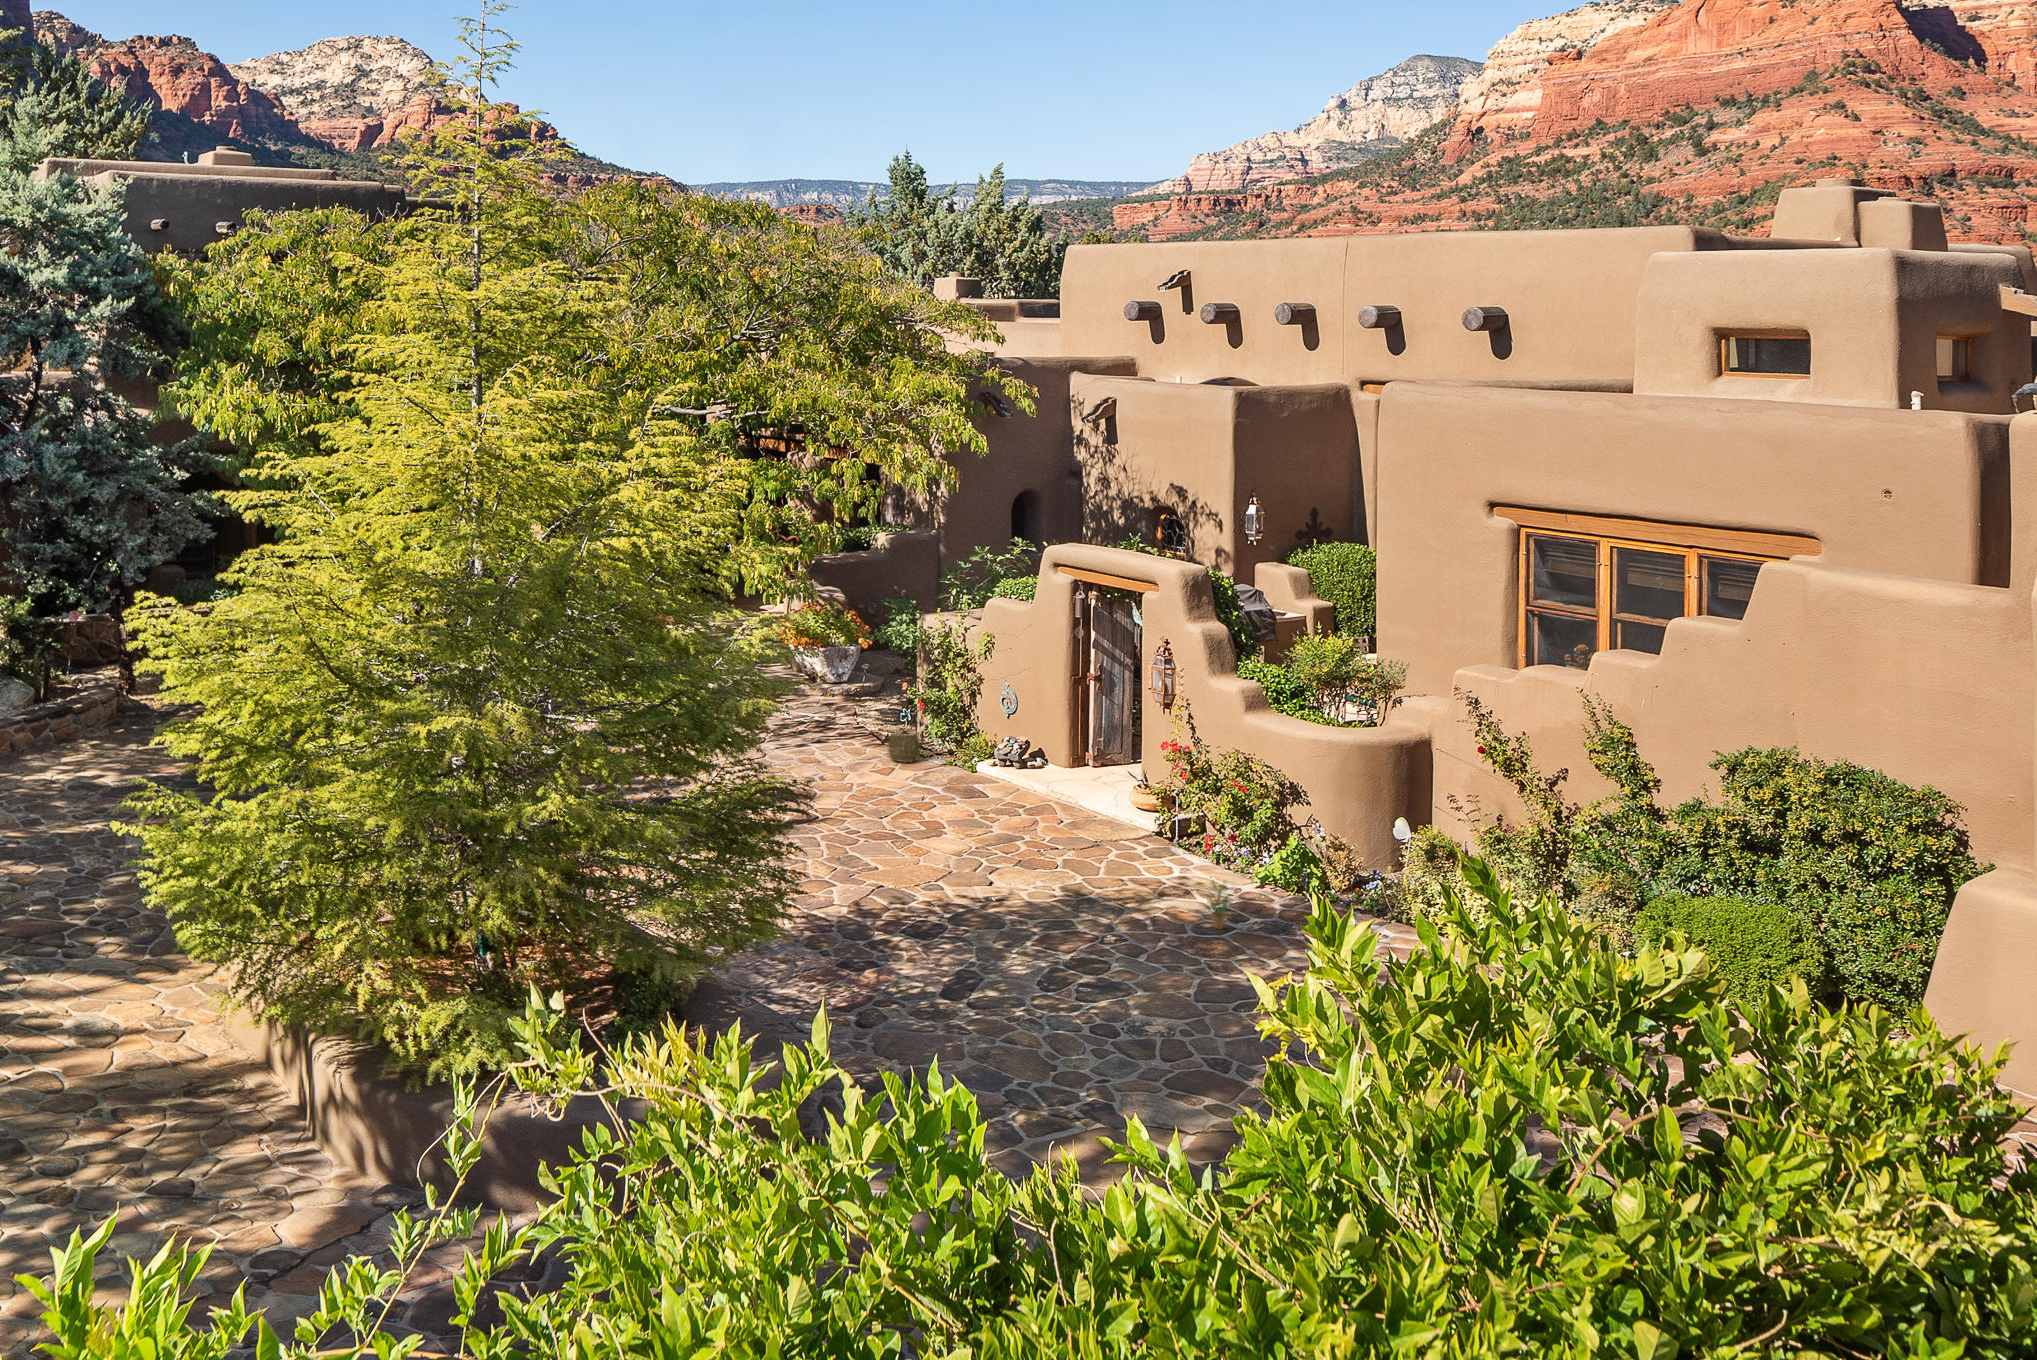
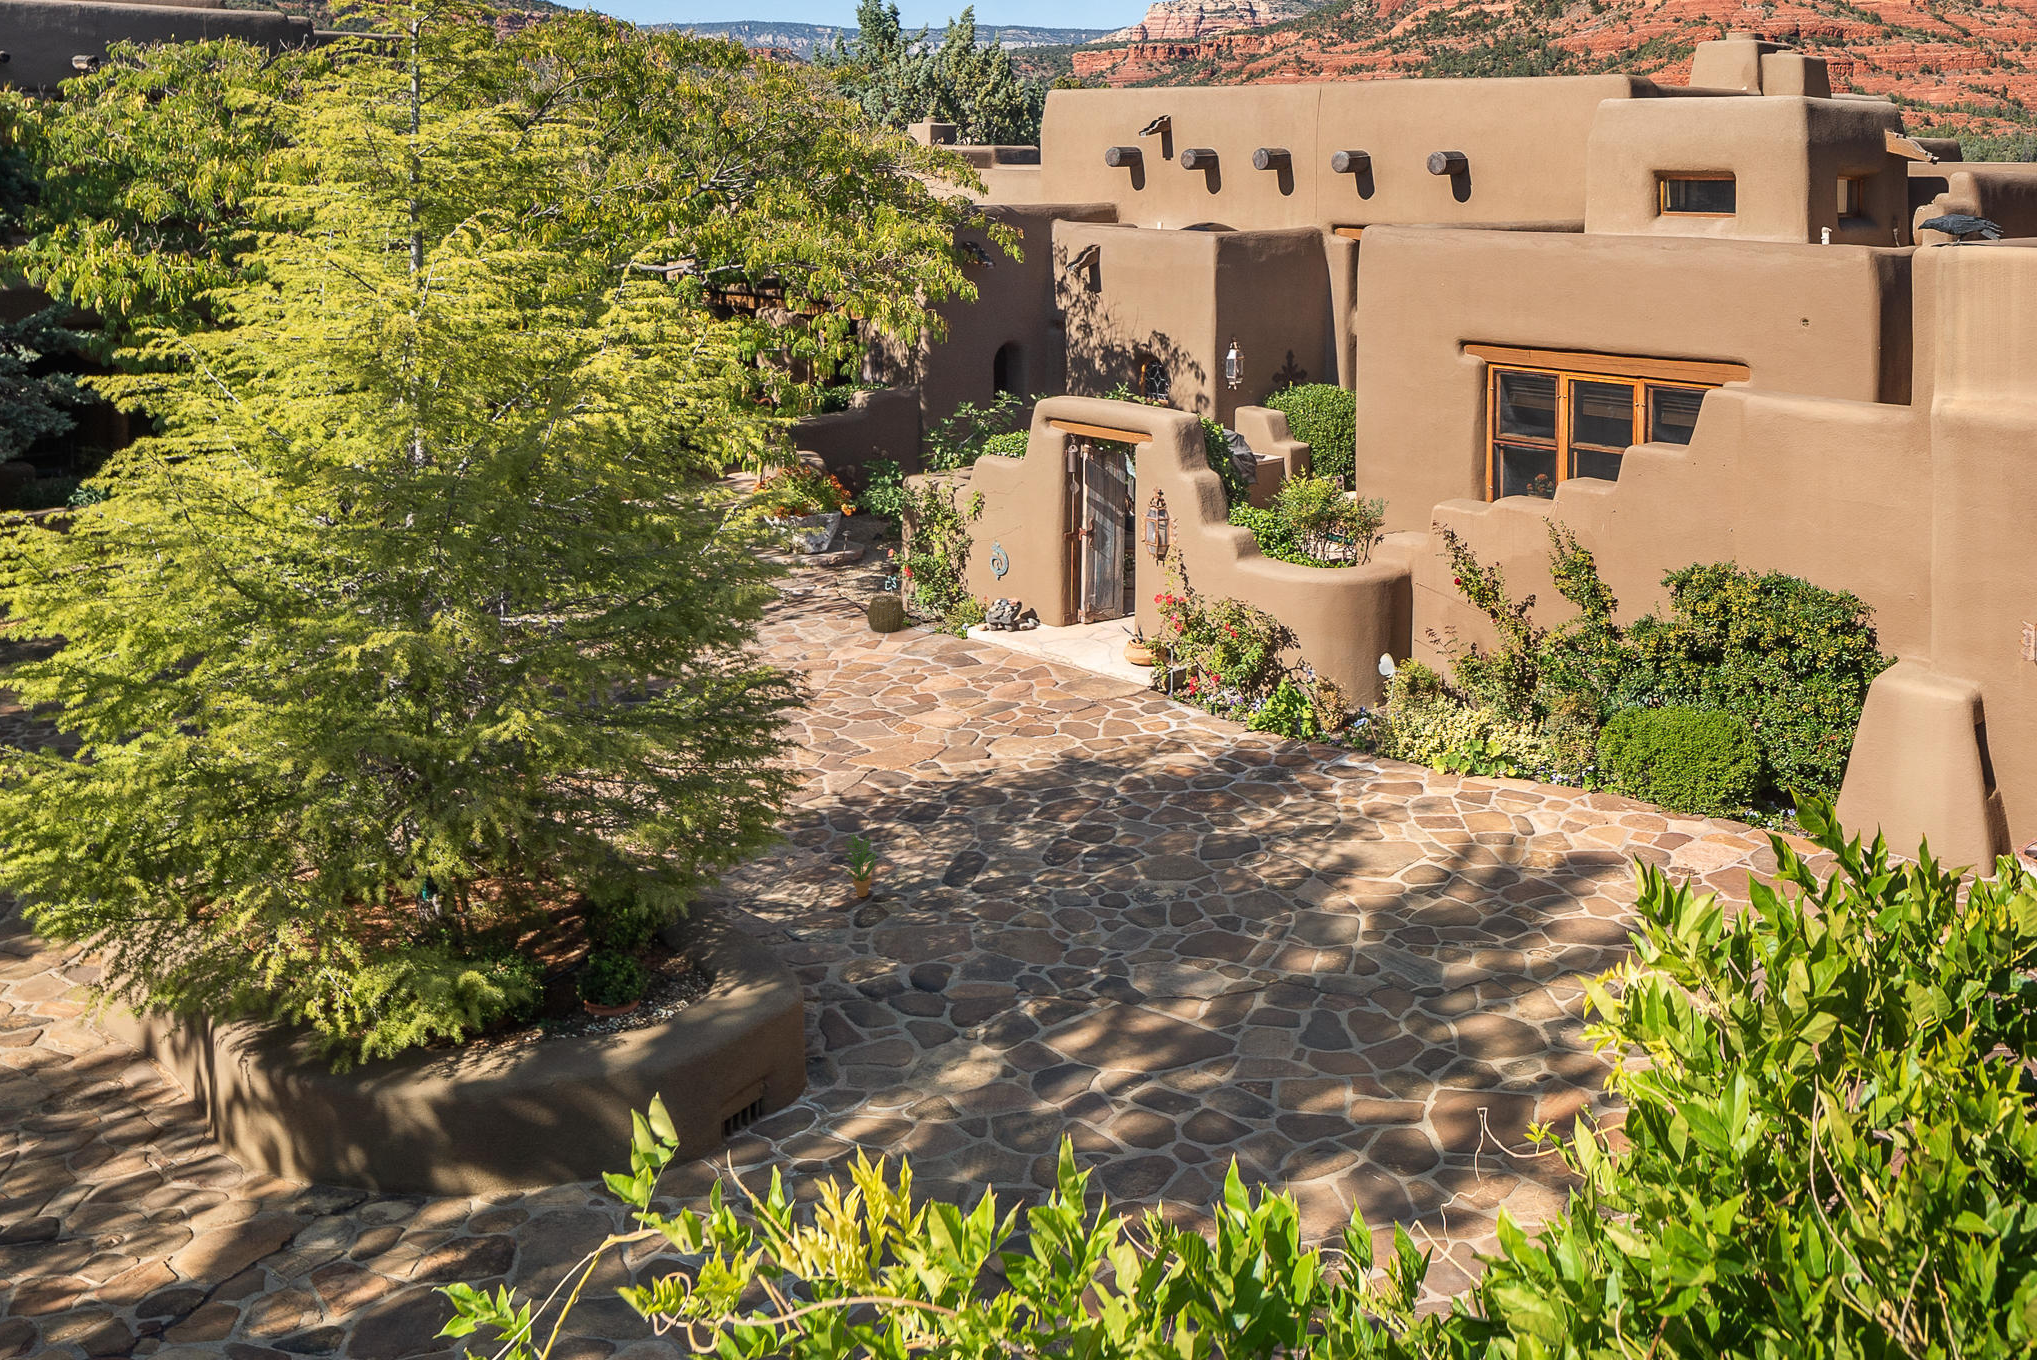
potted plant: present [1209,882,1229,929] -> present [844,834,877,897]

